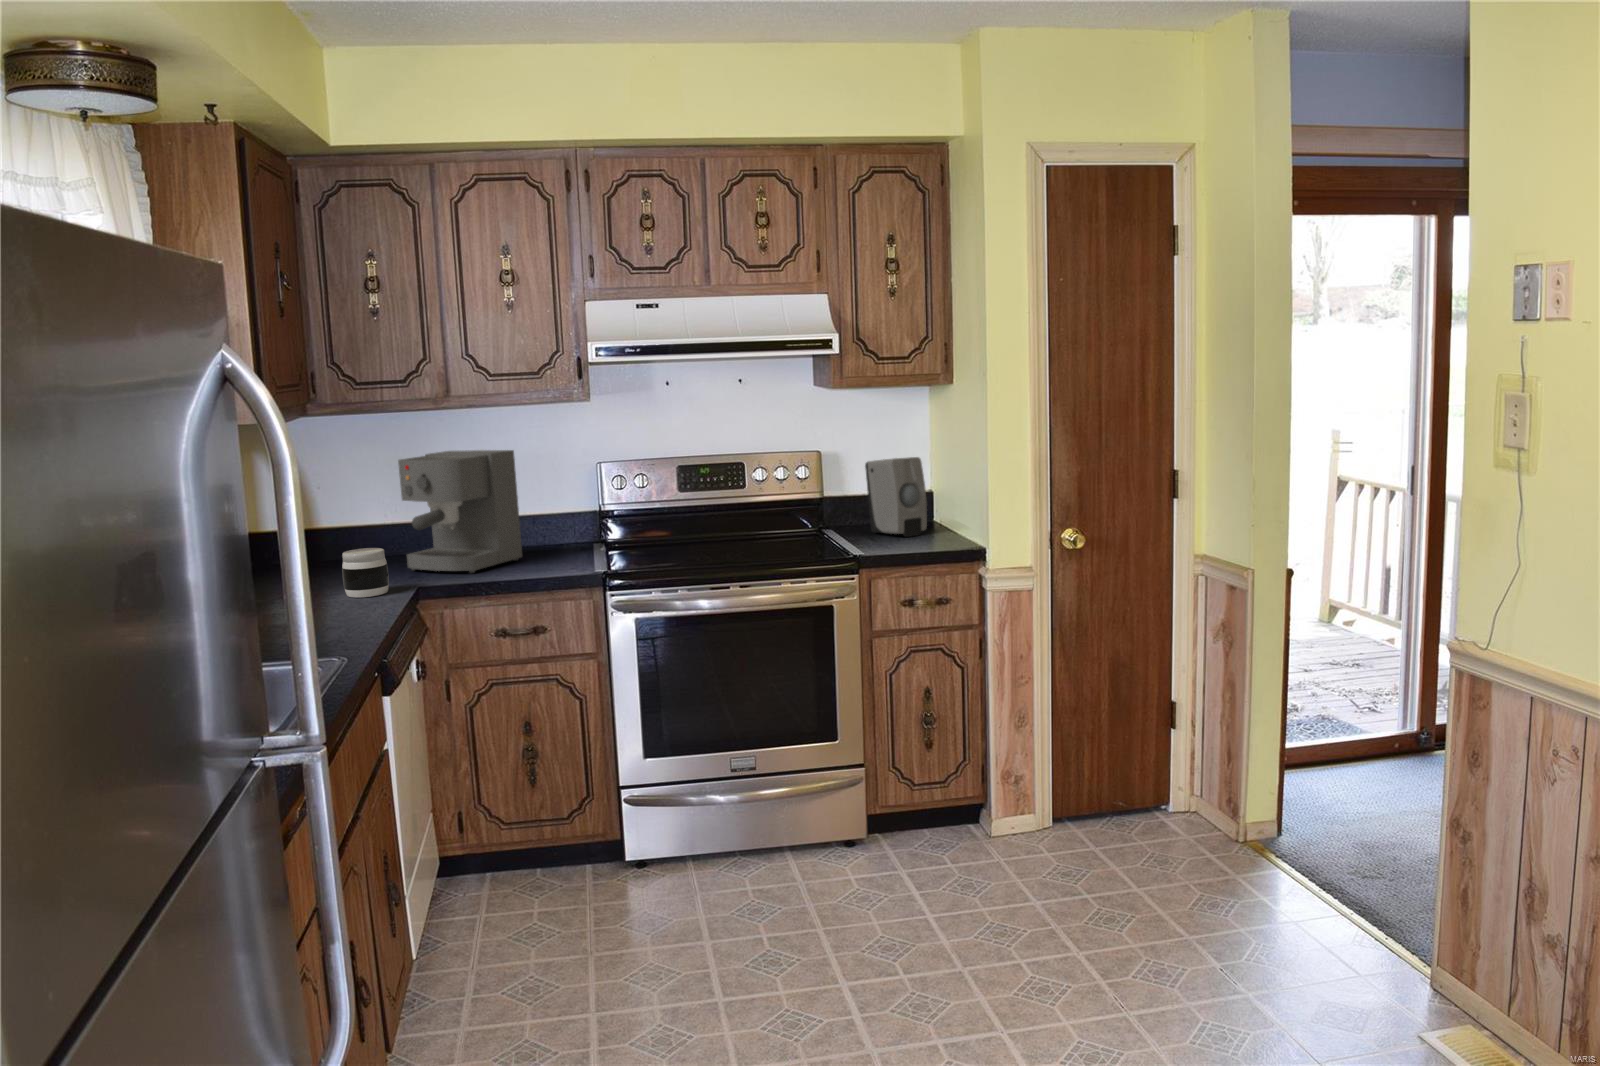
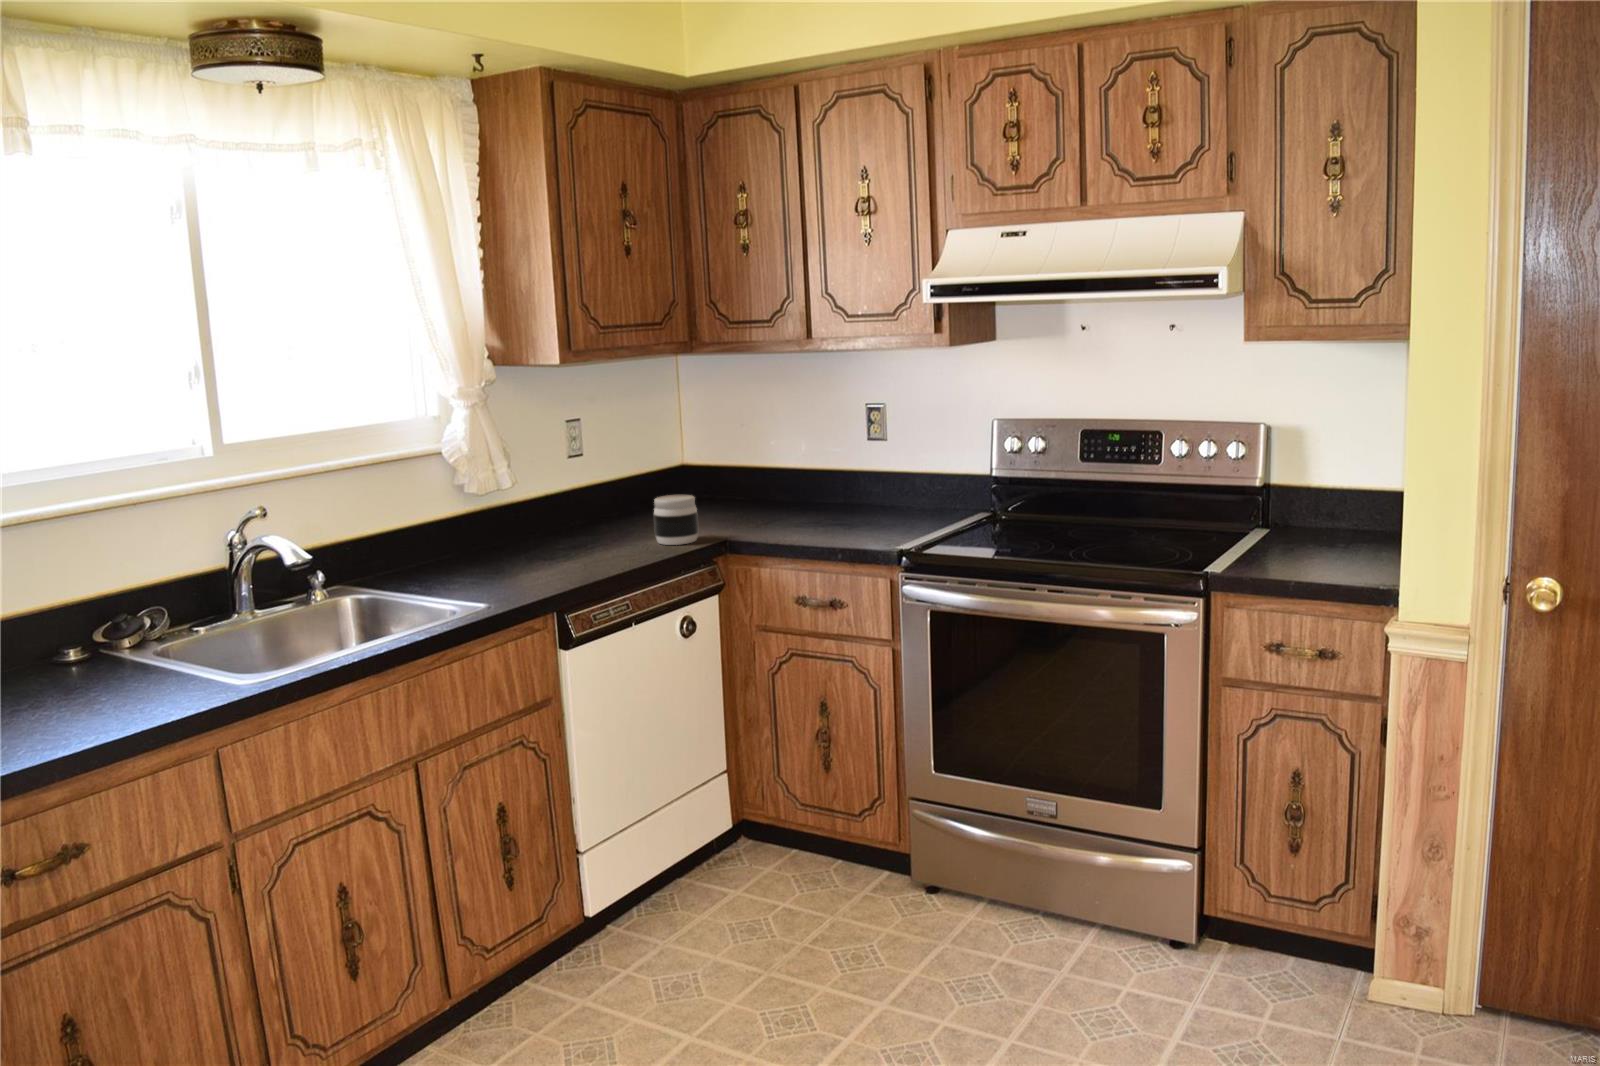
coffee maker: present [398,450,522,573] -> none [736,396,873,532]
soap dispenser: present [865,457,927,537] -> none [1295,442,1366,555]

